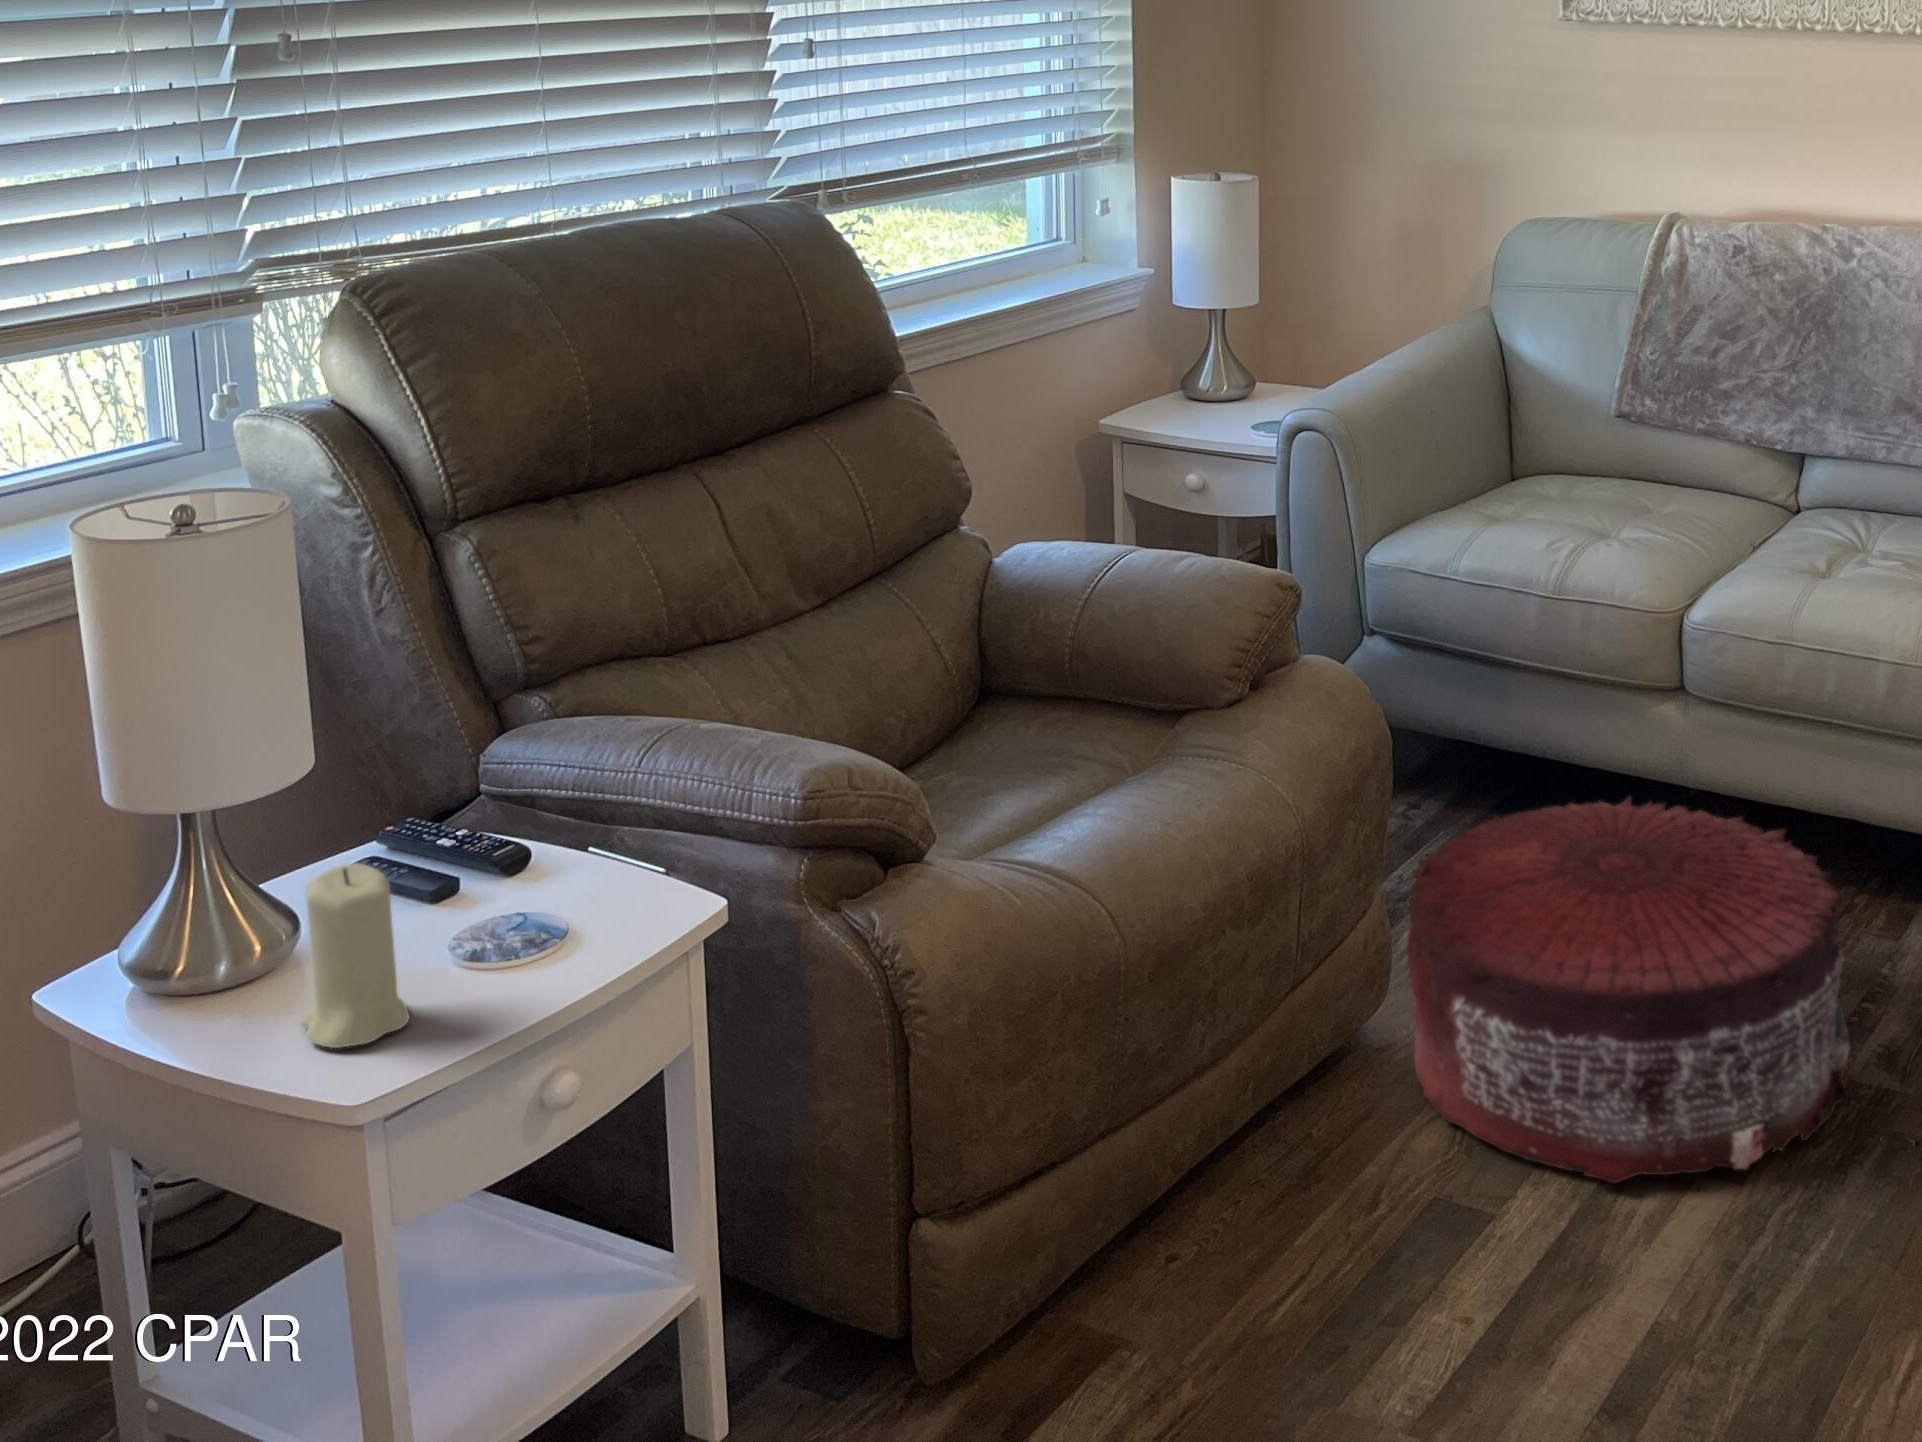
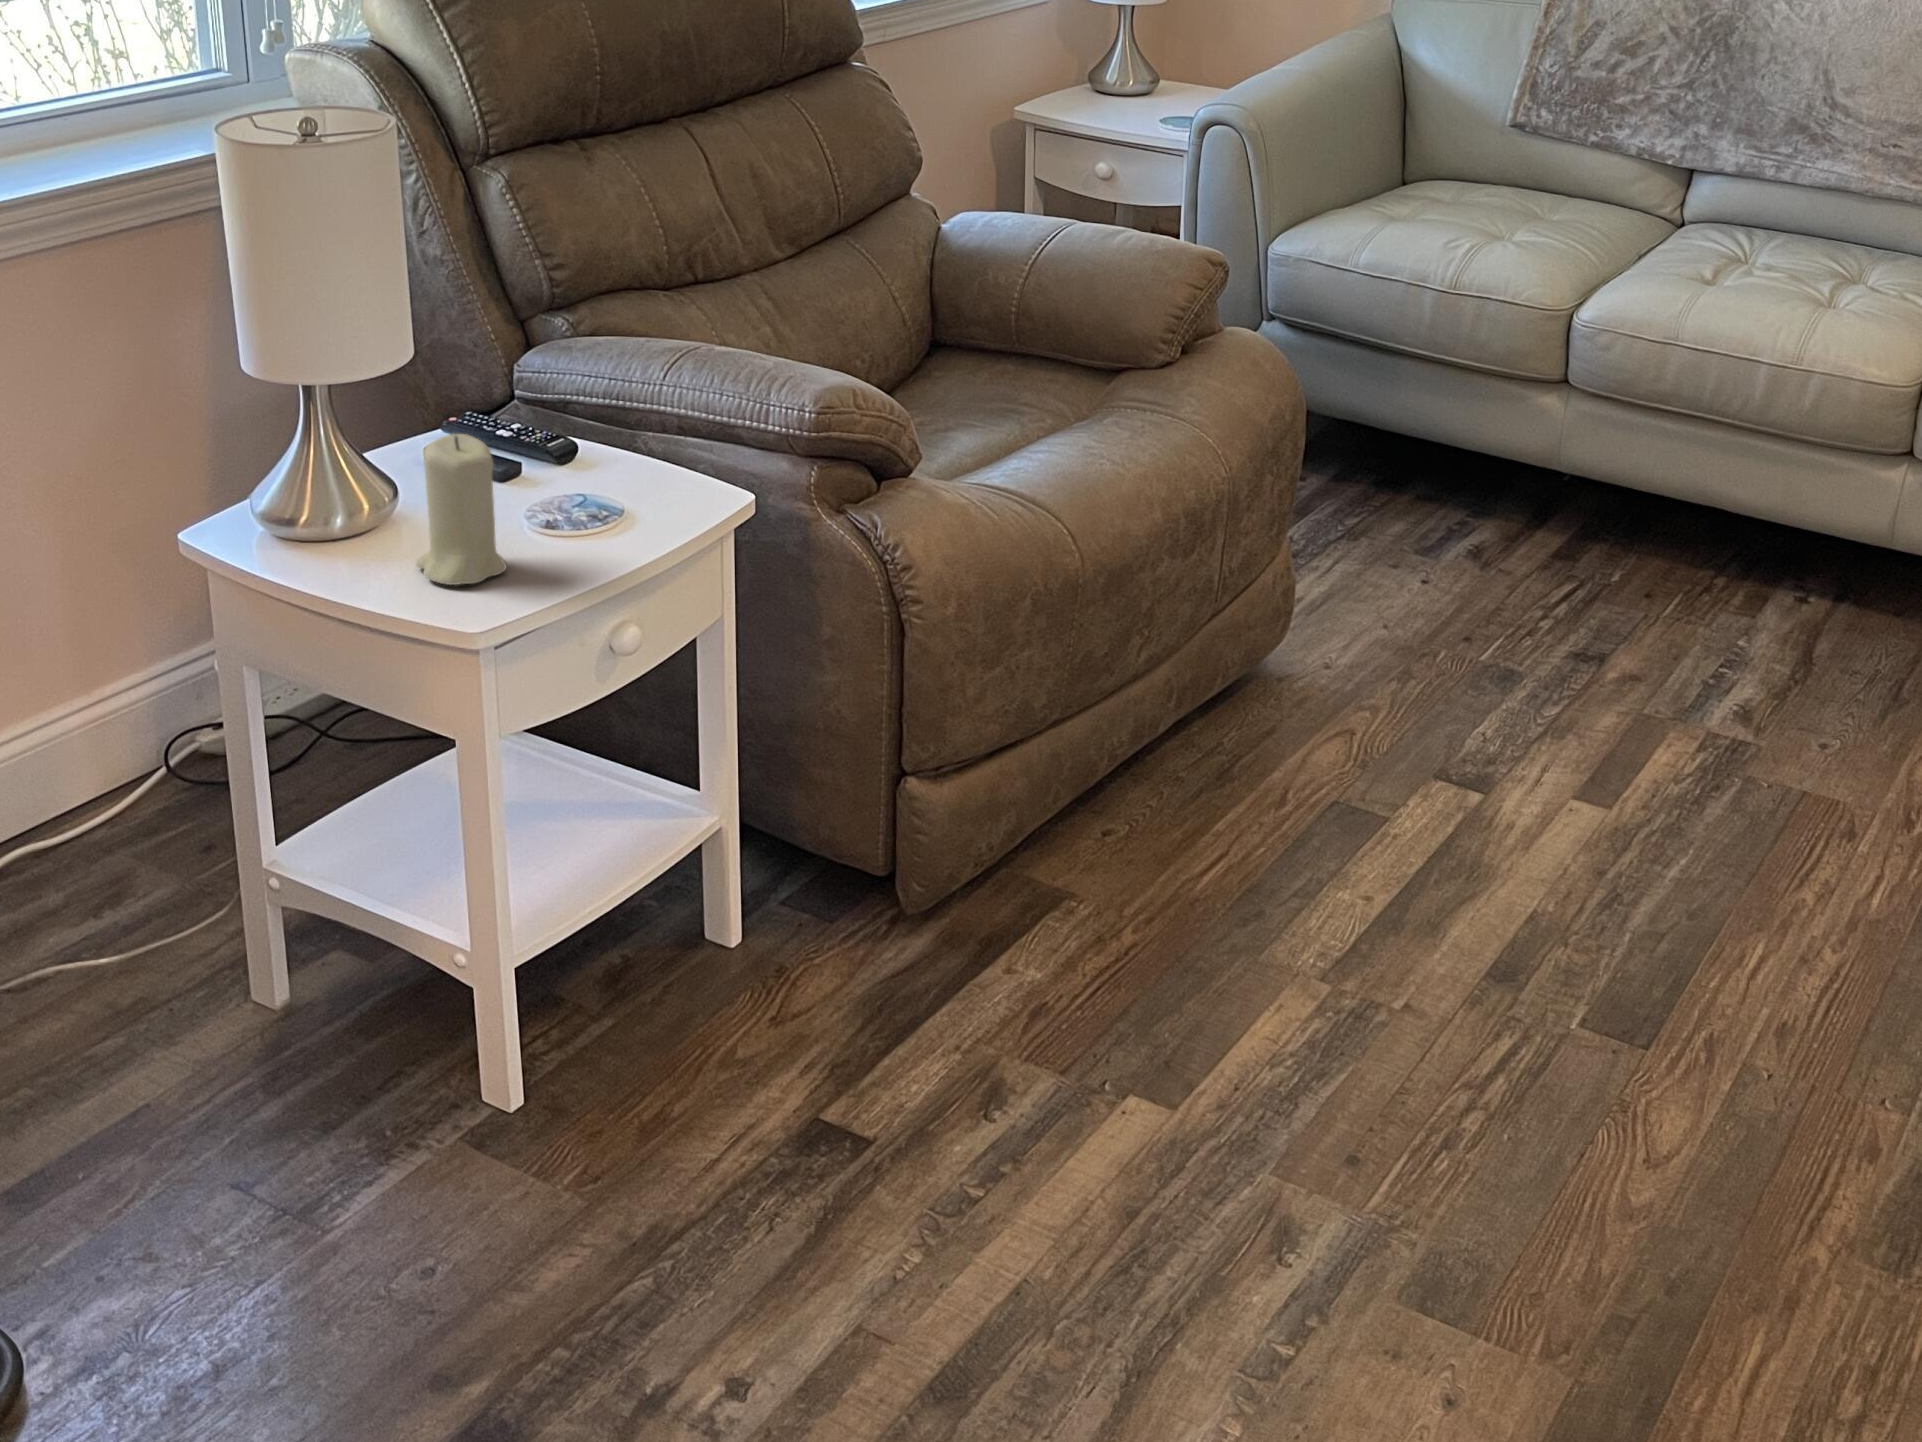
pouf: present [1407,797,1851,1183] -> none [1311,471,1718,798]

